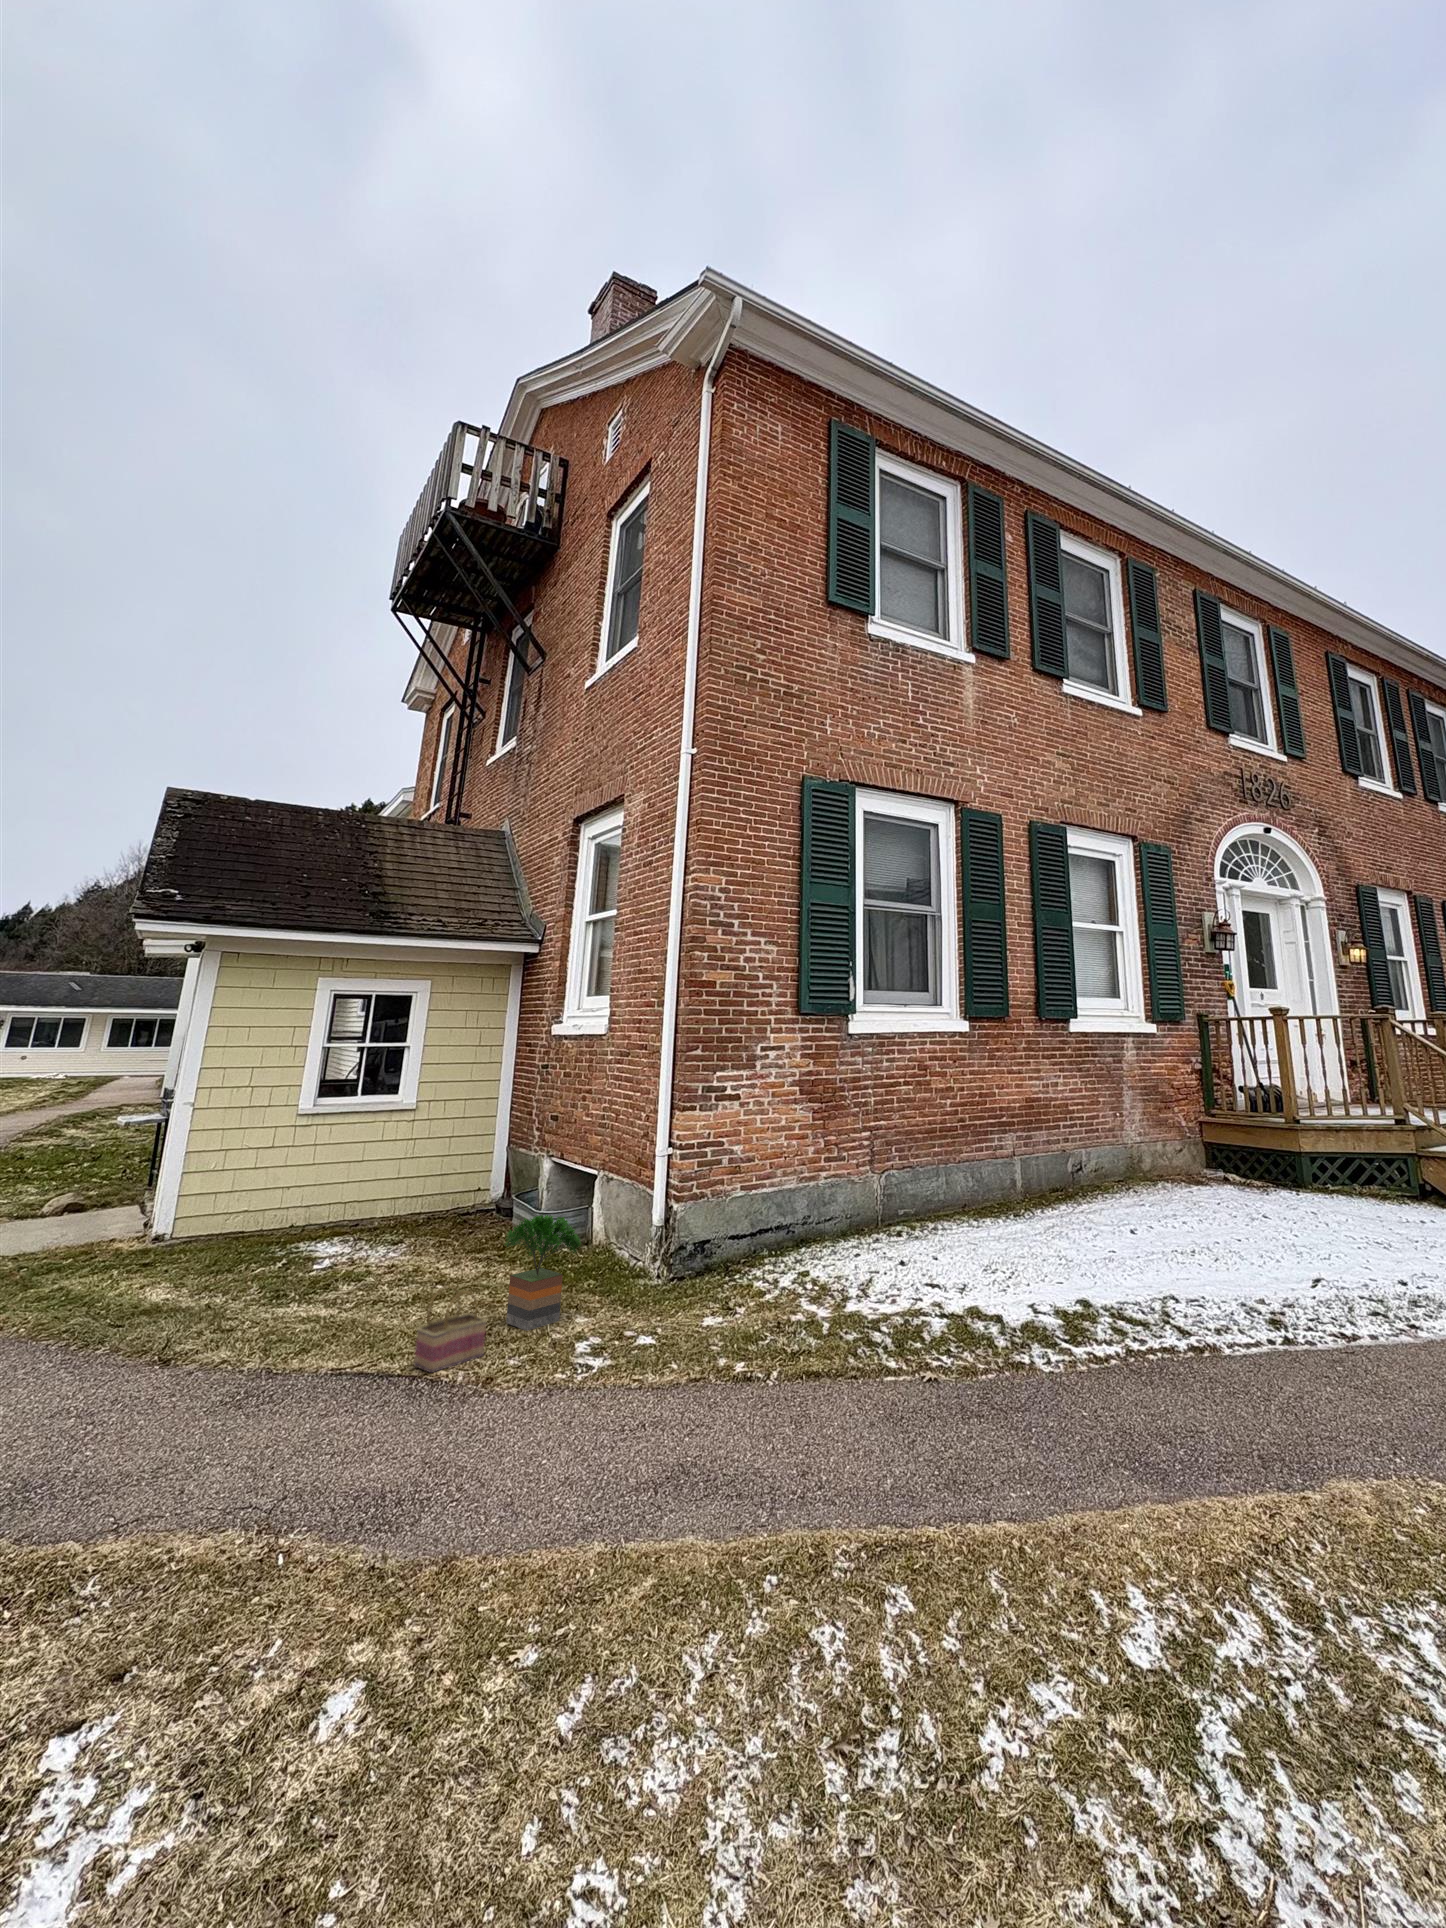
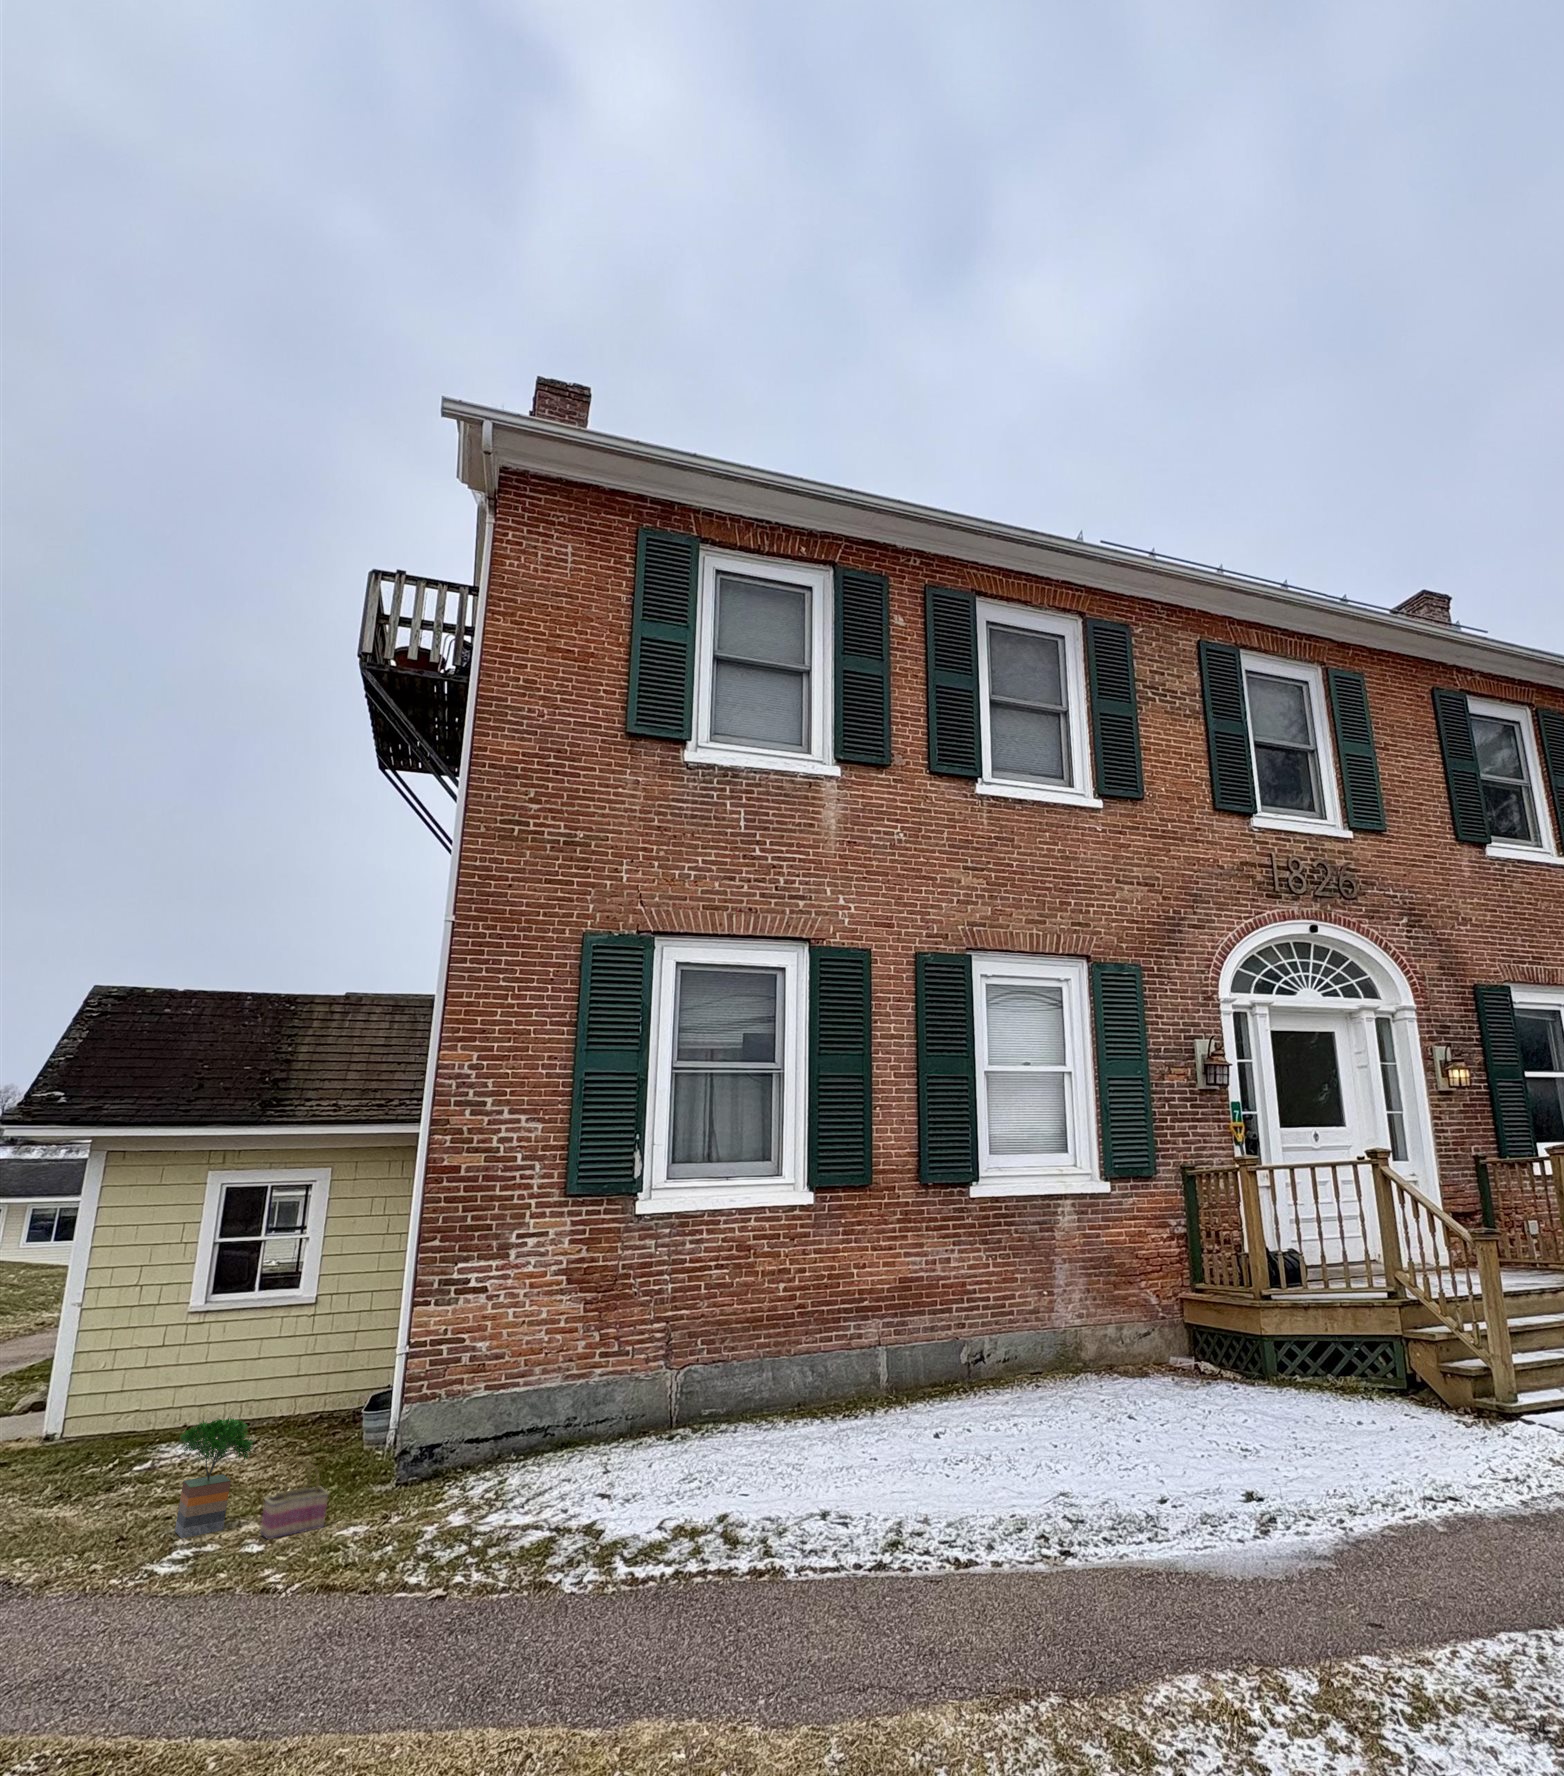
basket: present [414,1285,487,1373] -> present [260,1459,329,1539]

